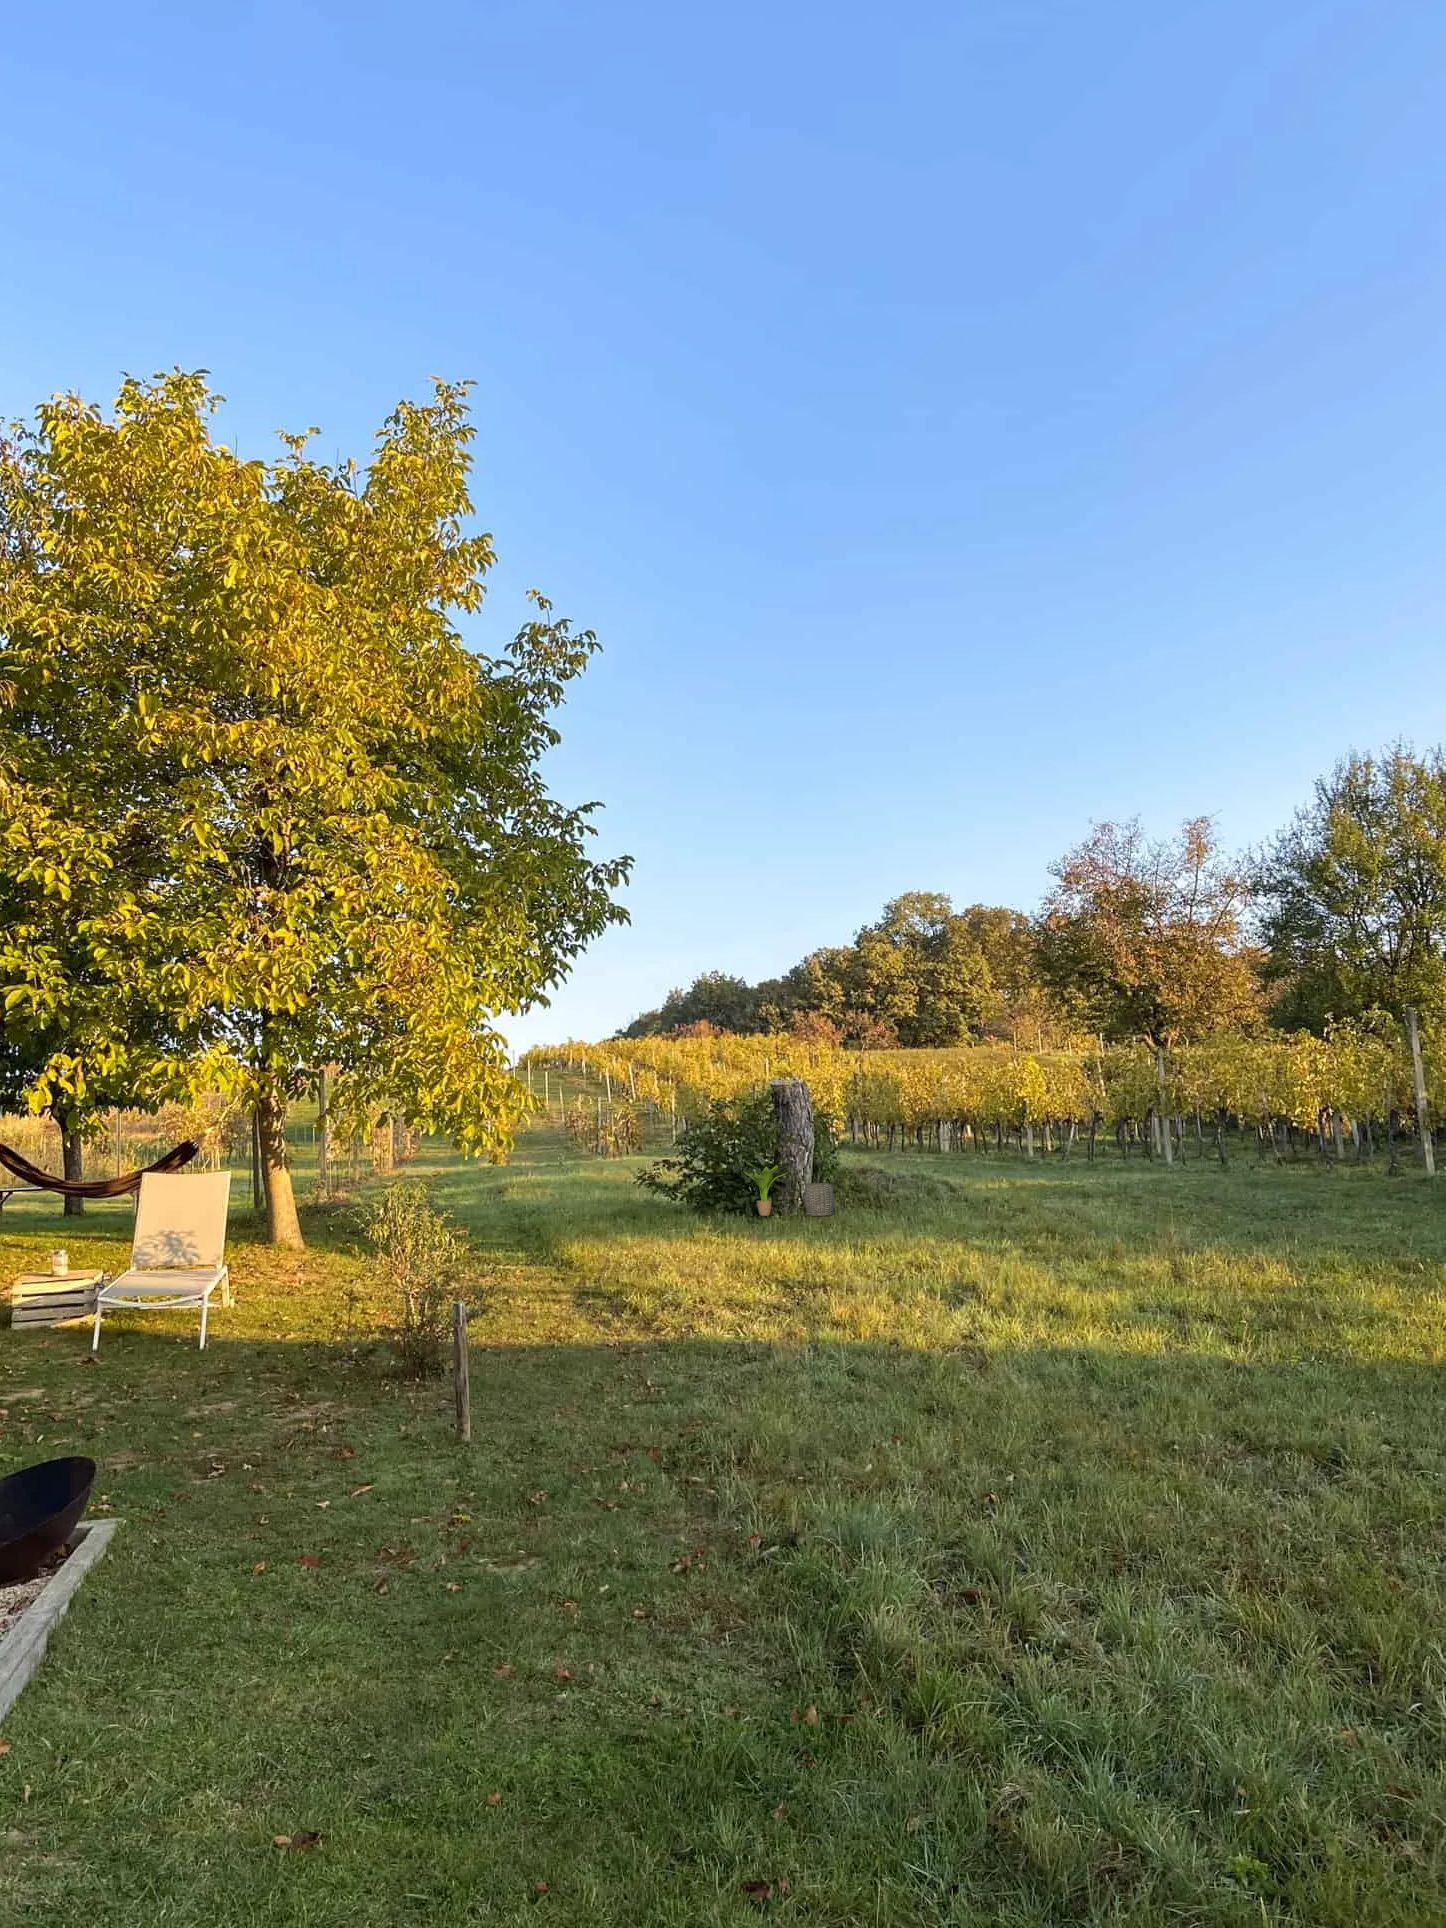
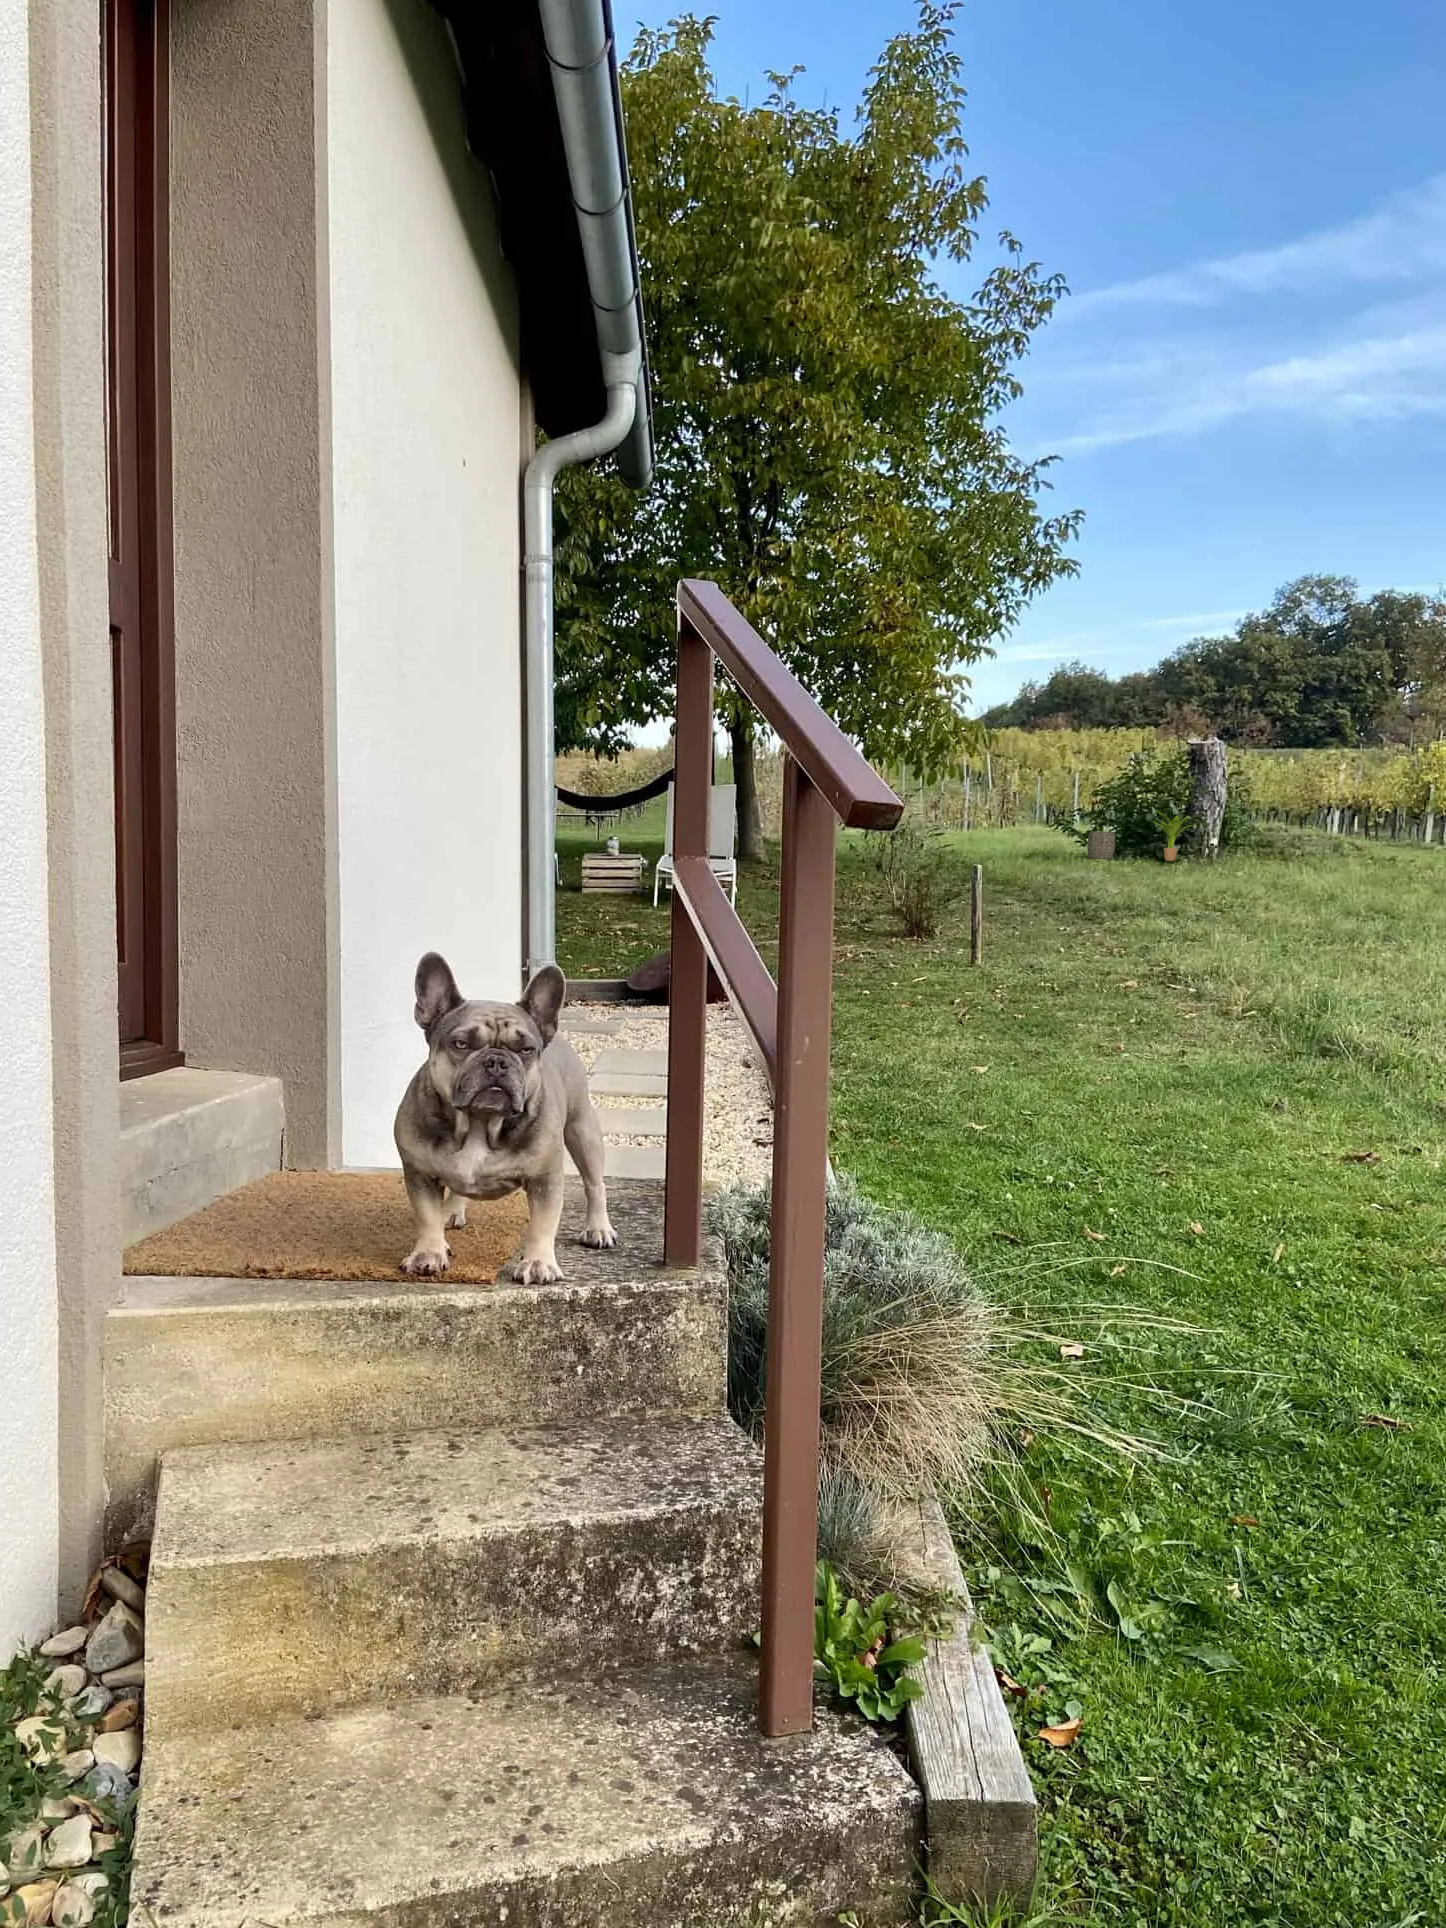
woven basket: present [804,1183,834,1216] -> present [1087,832,1115,859]

